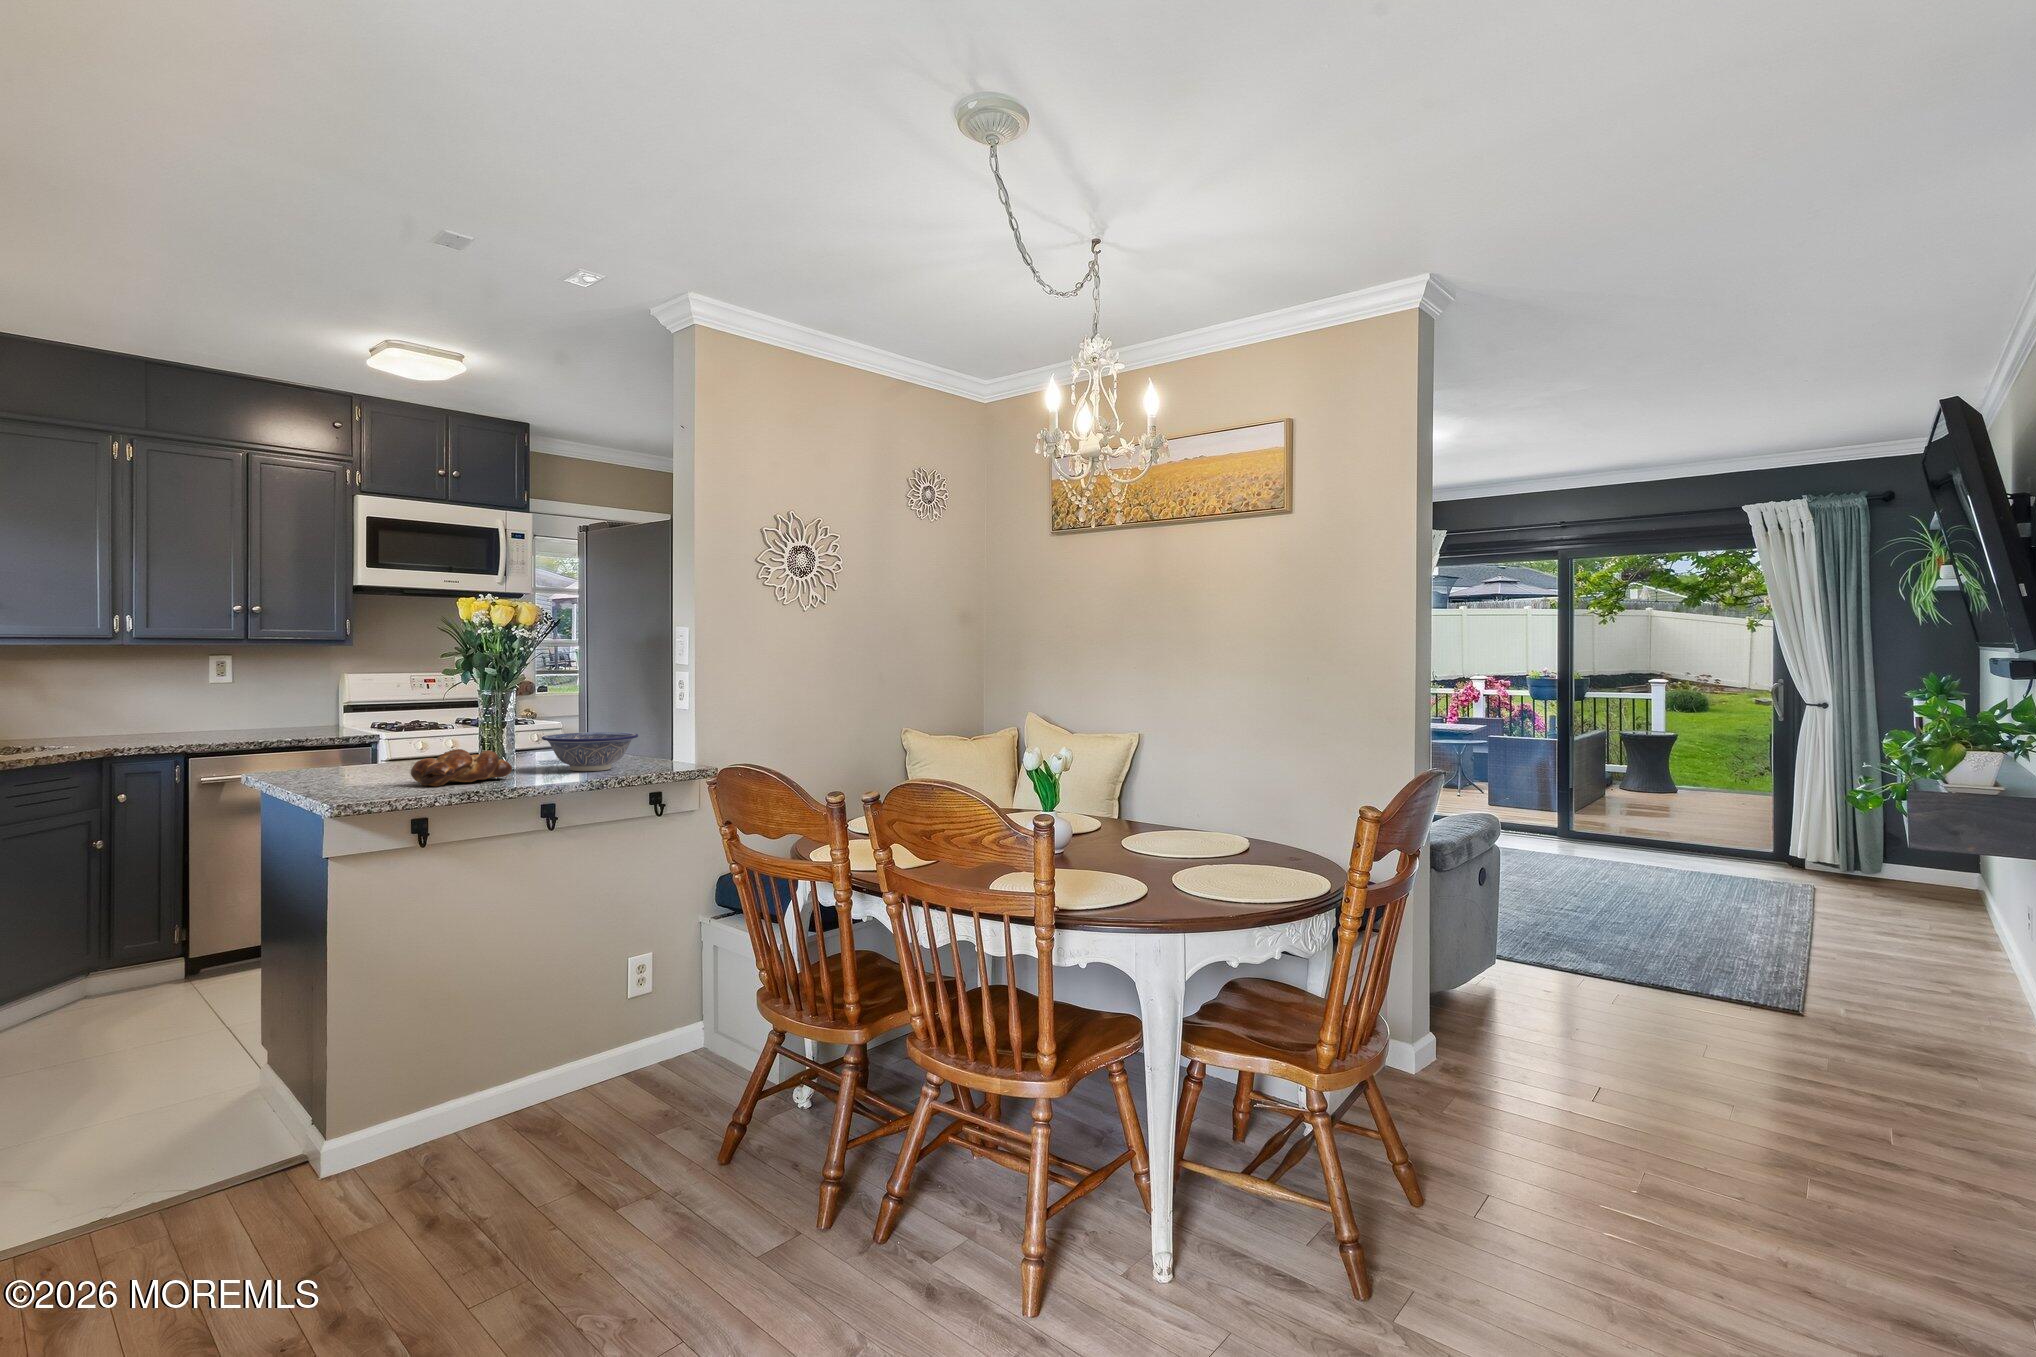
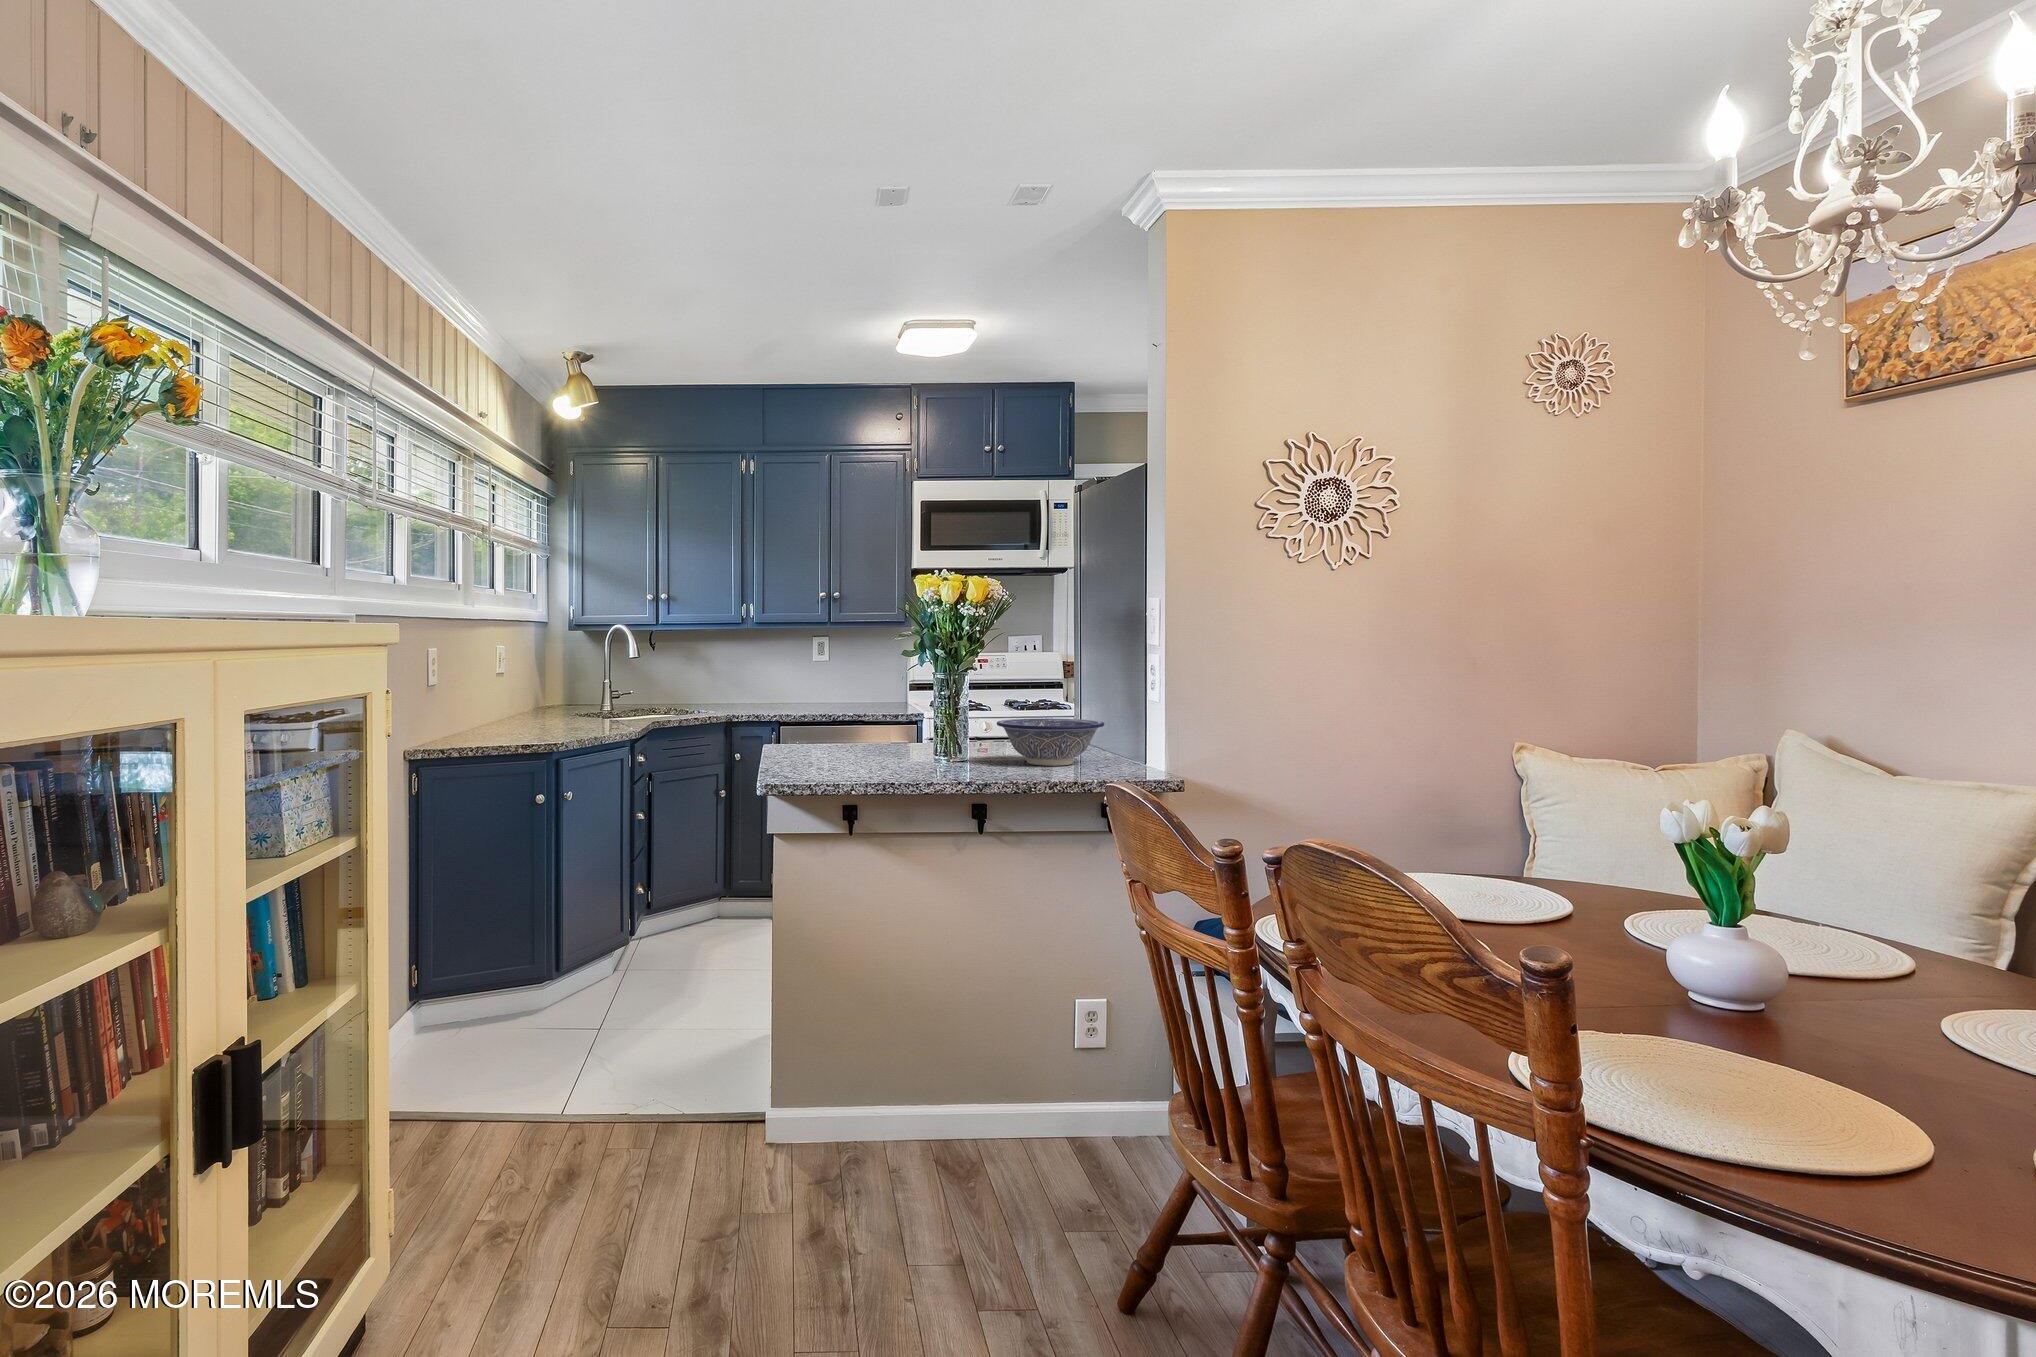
bread loaf: present [411,749,512,786] -> none [845,731,952,772]

